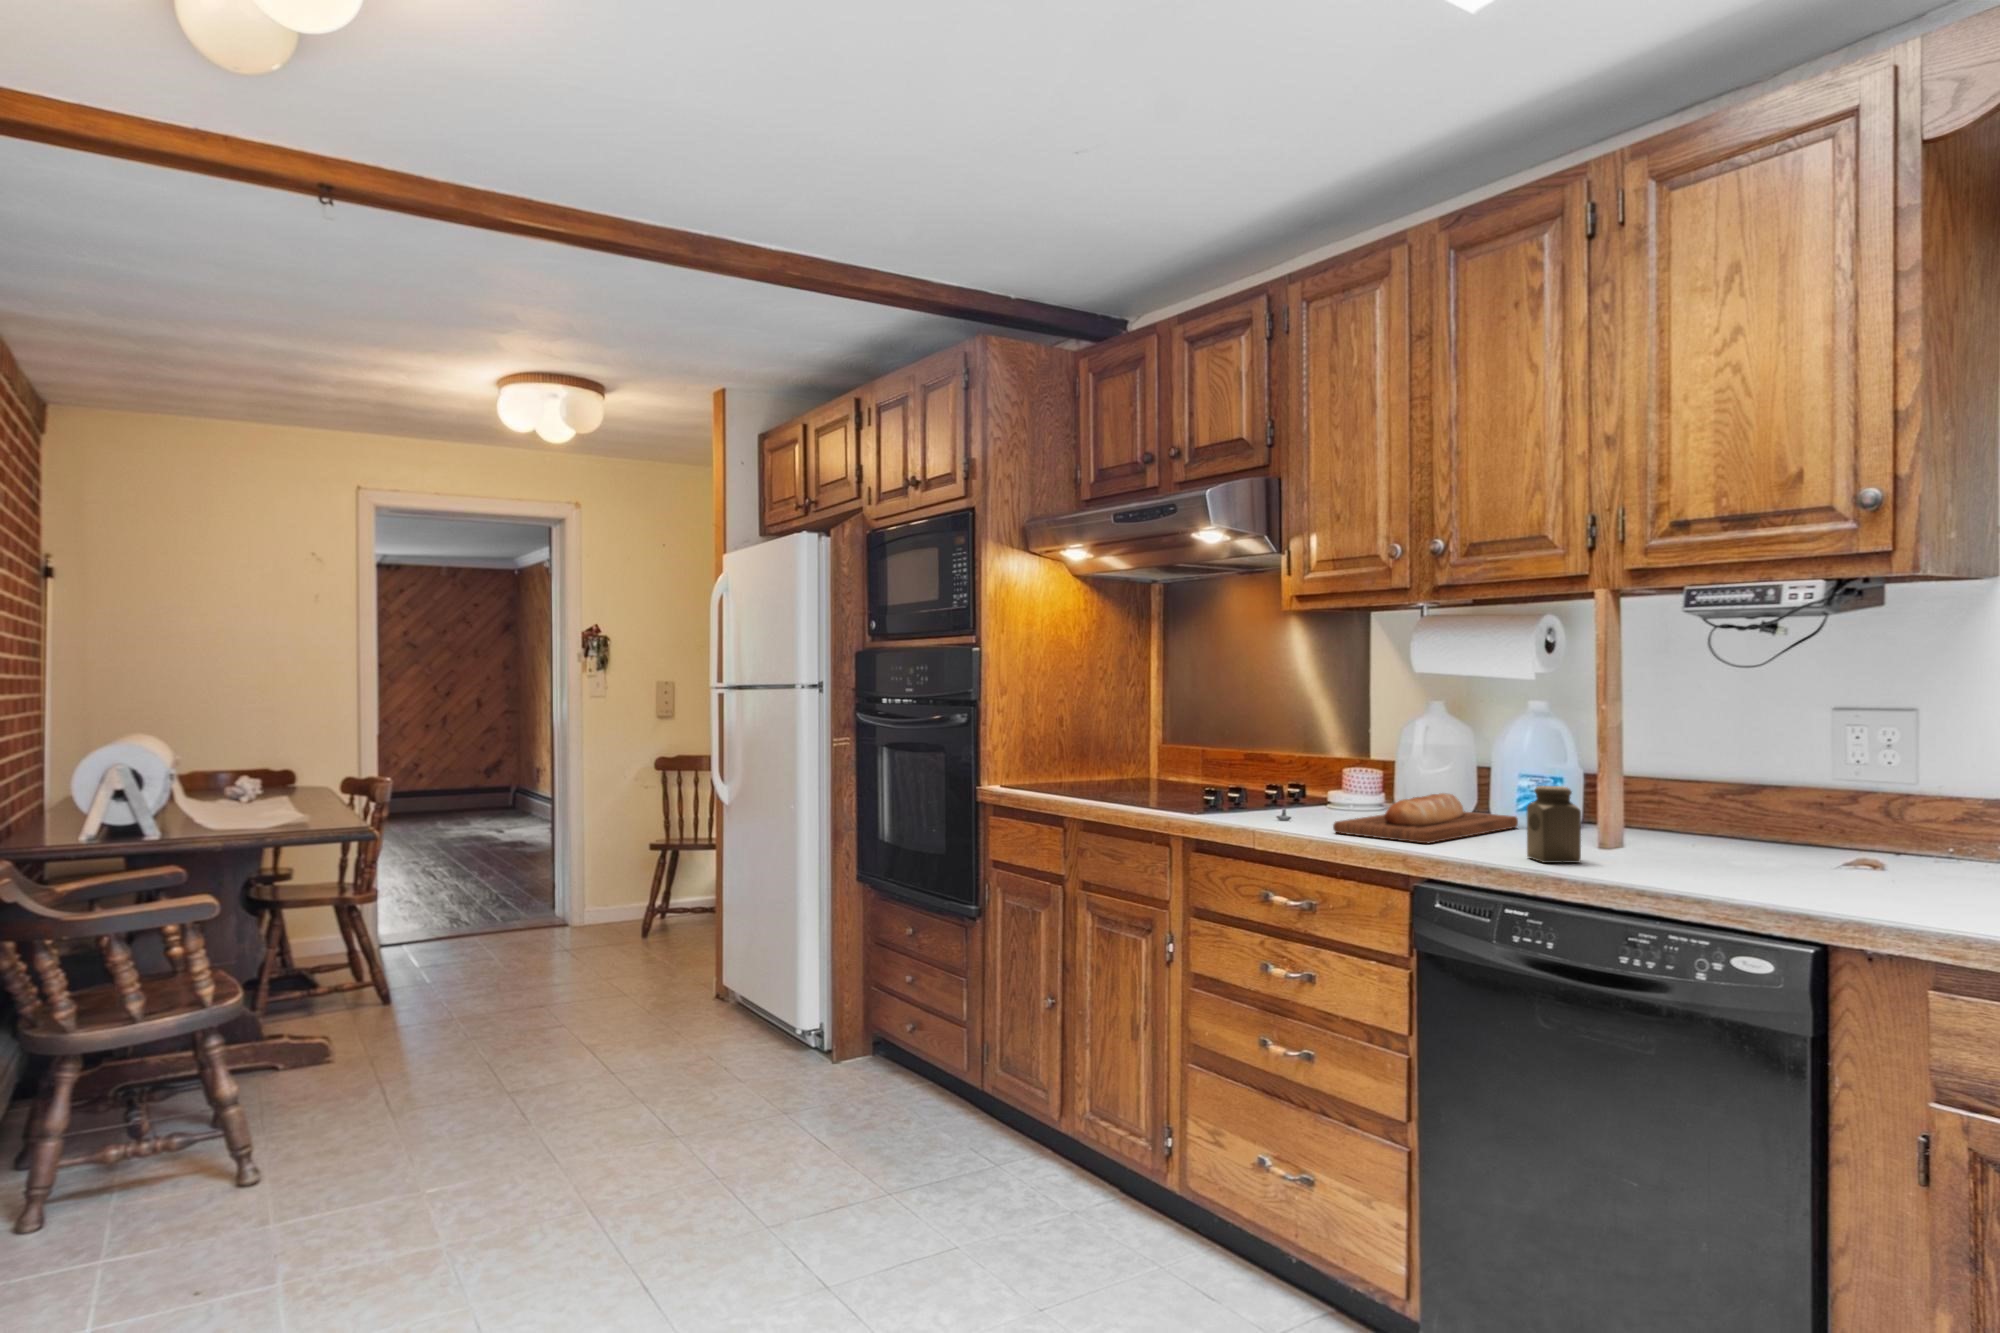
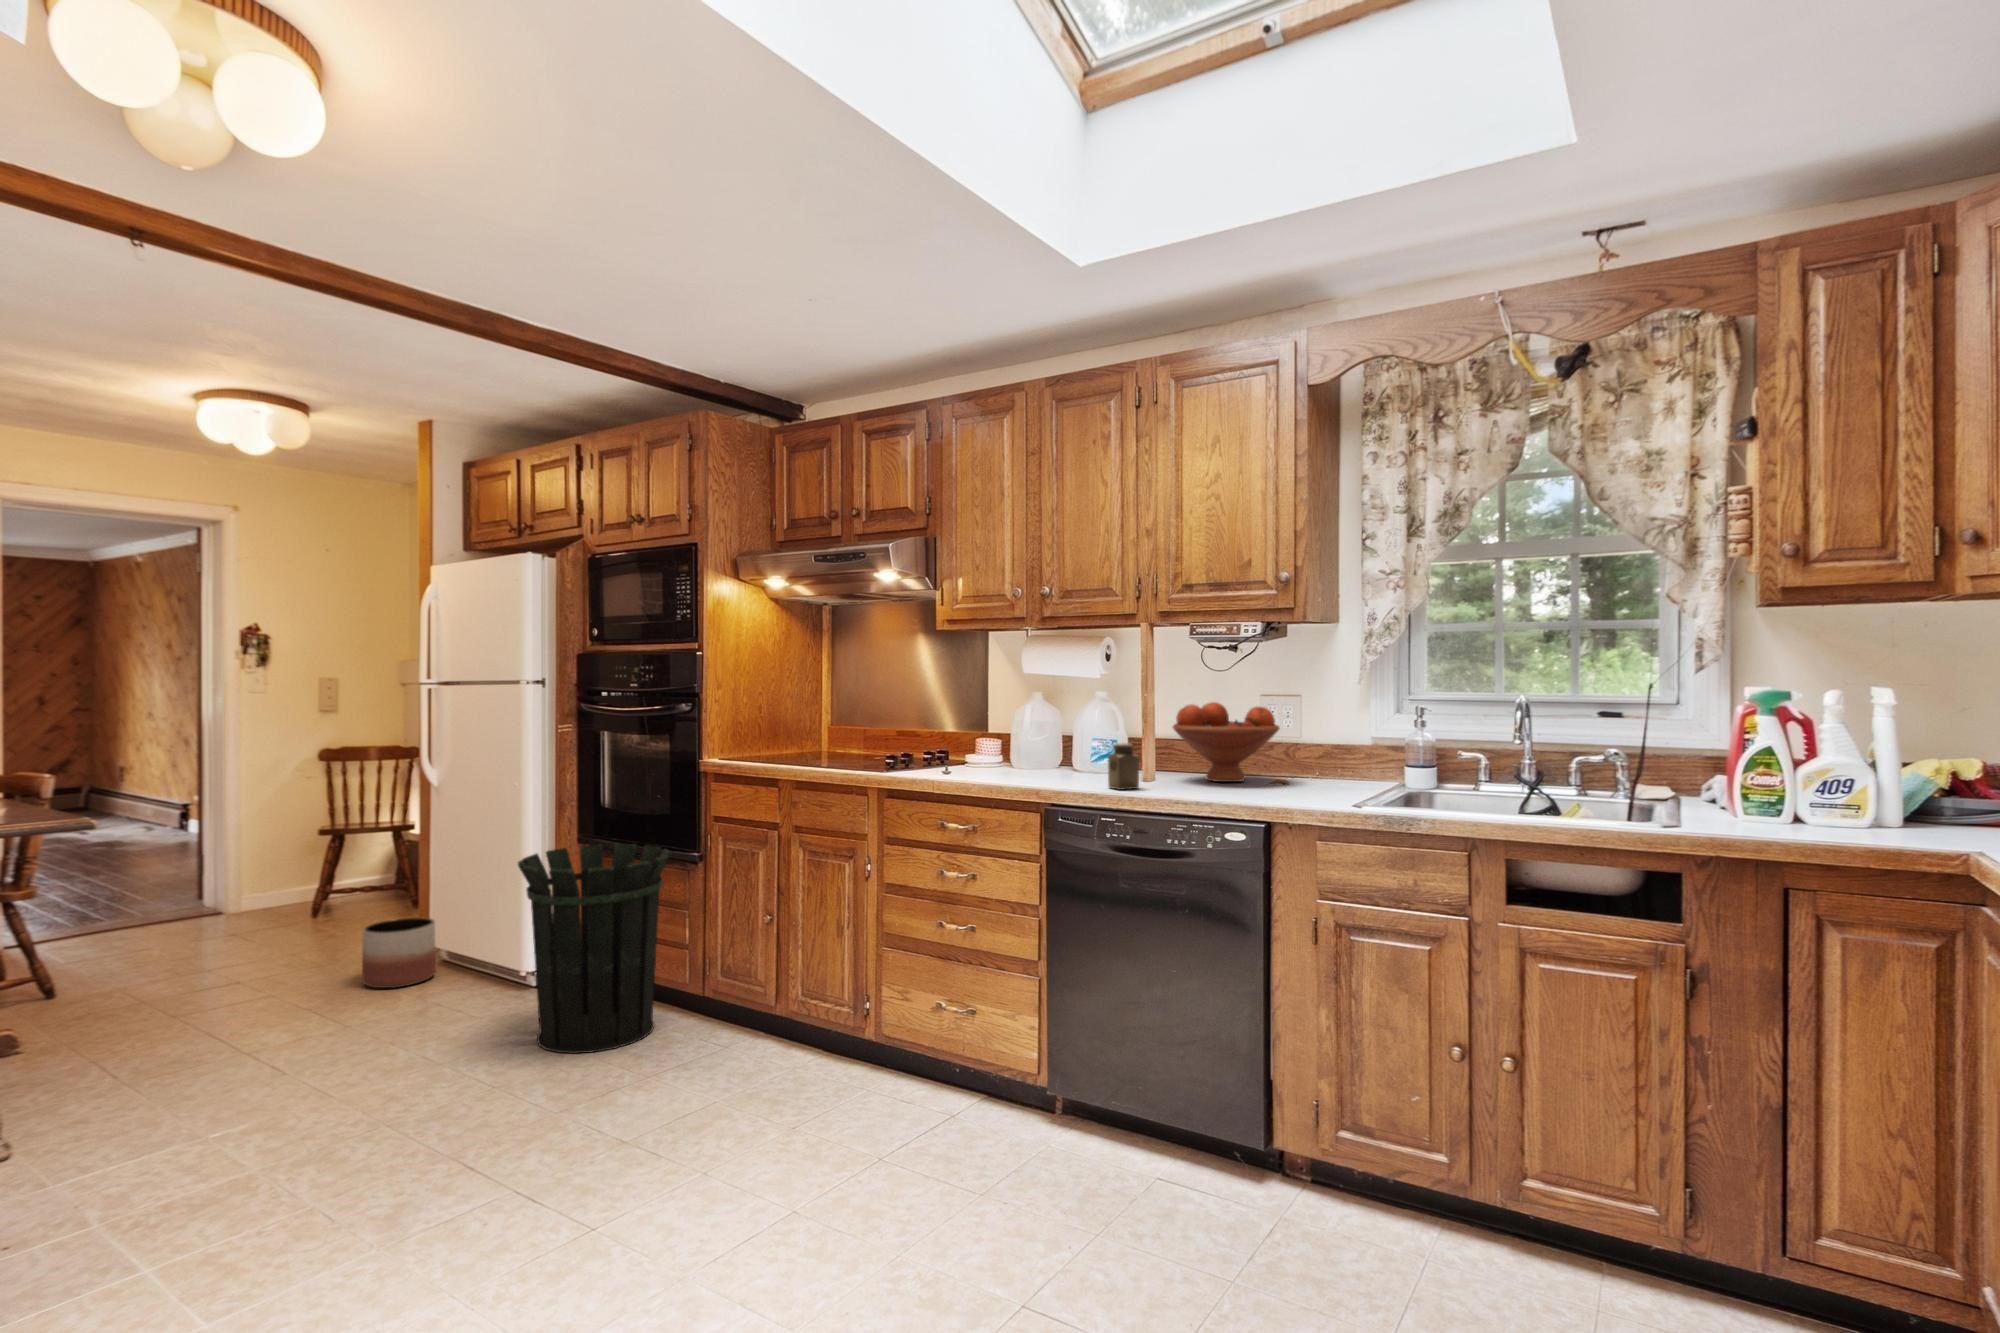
fruit bowl: none [1652,721,1865,860] -> present [1173,702,1279,782]
bread loaf: present [1333,793,1518,843] -> none [986,752,1093,783]
waste bin: none [762,885,941,1147] -> present [518,844,670,1054]
planter: none [646,950,720,1029] -> present [362,917,436,988]

